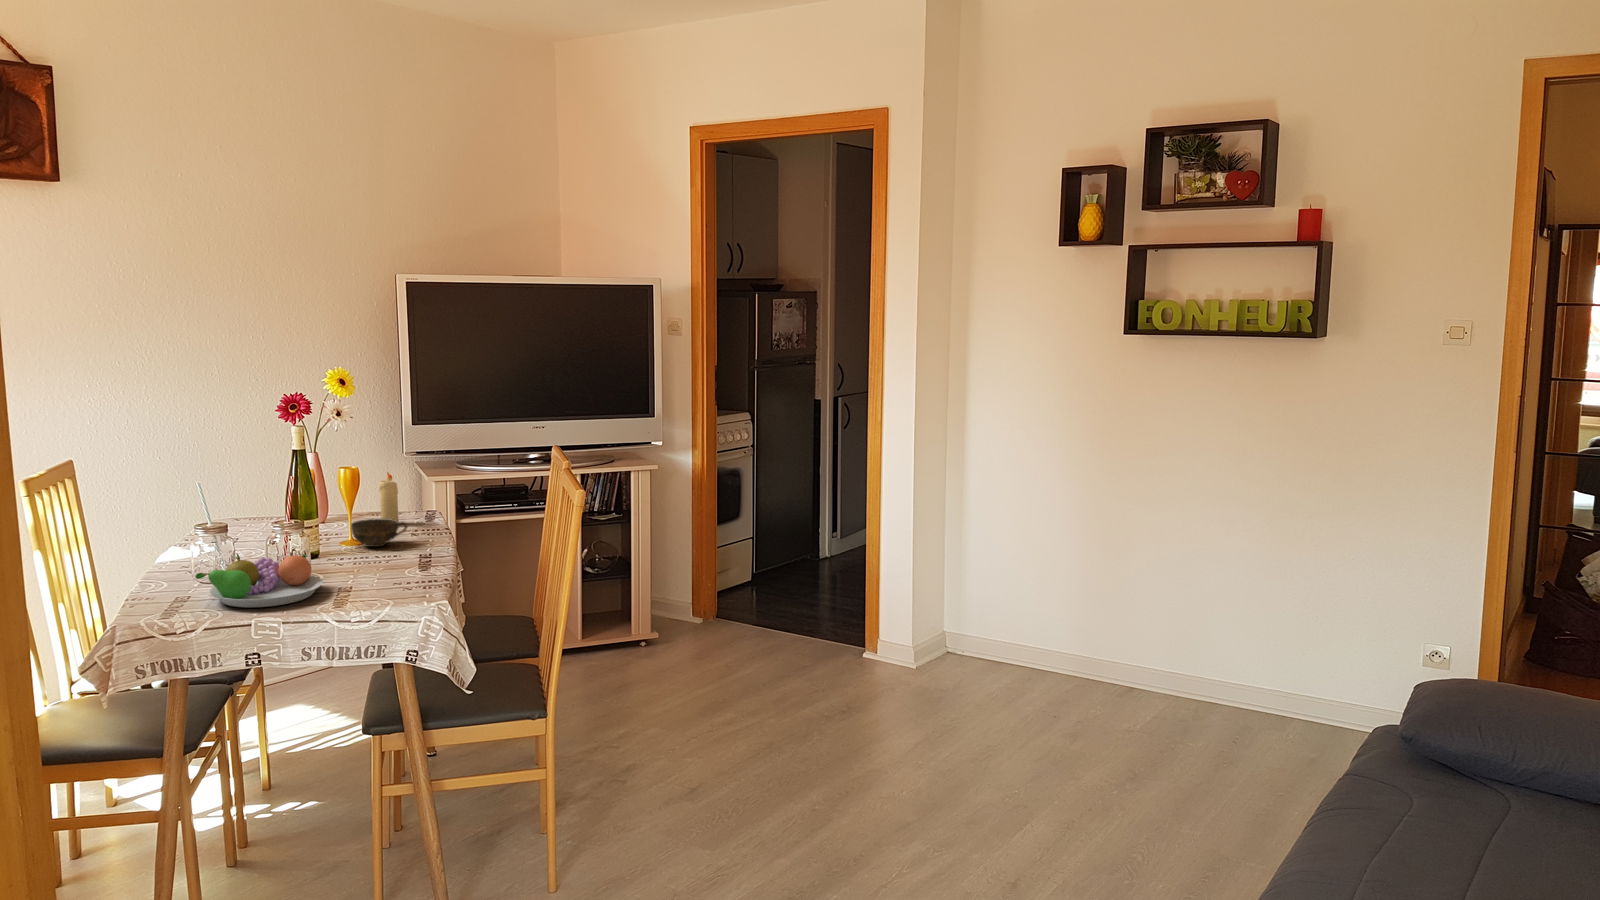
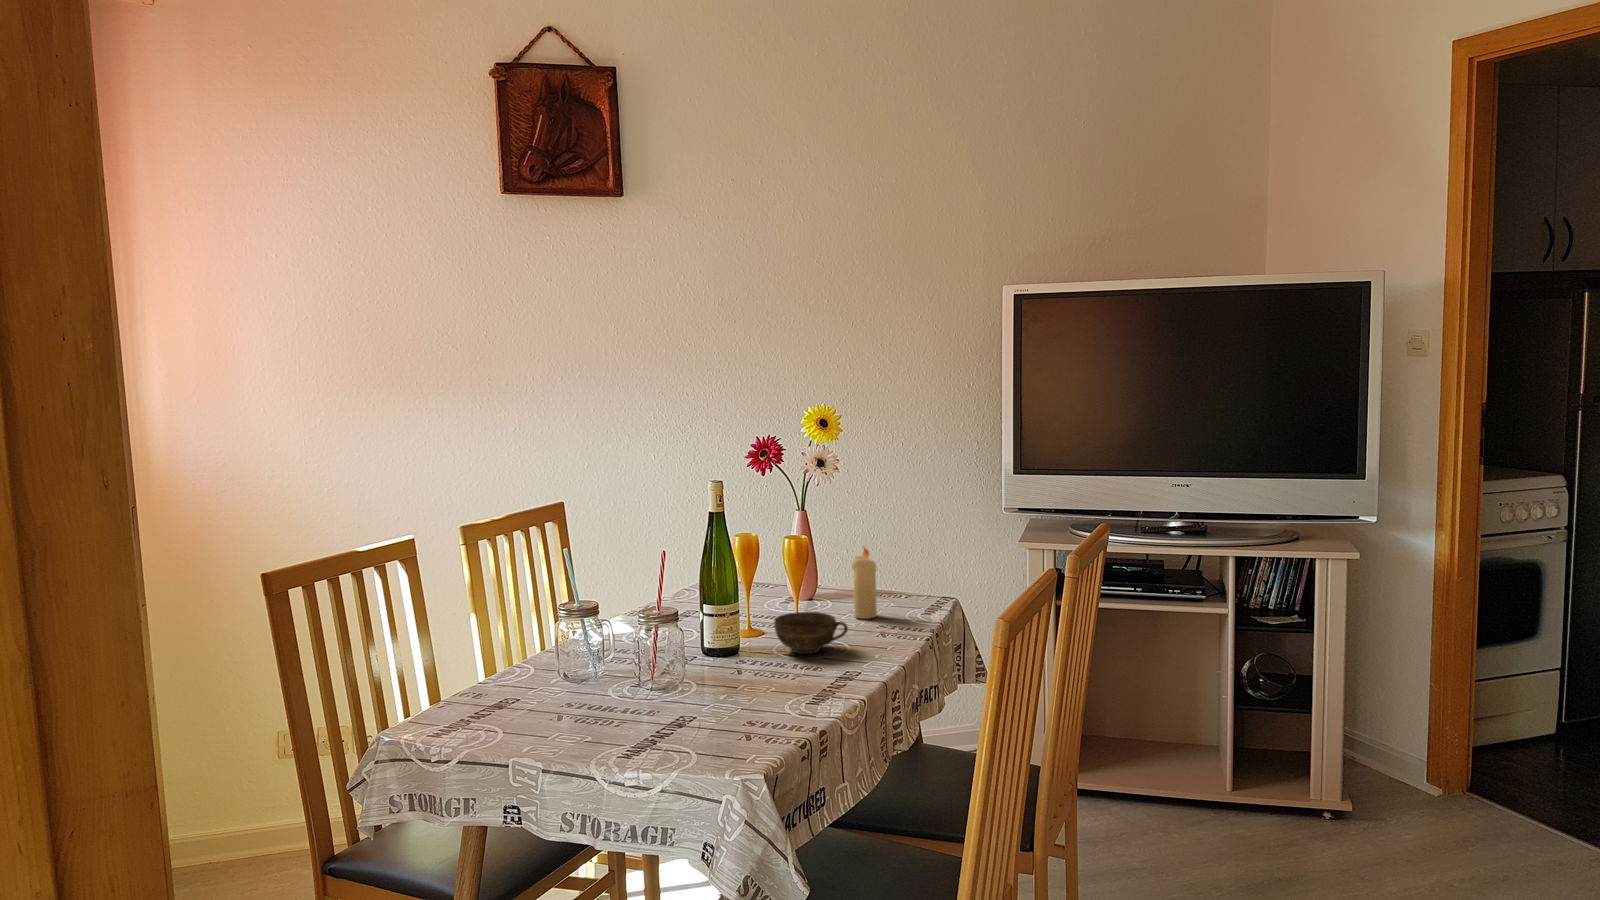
fruit bowl: present [195,553,323,607] -> none [498,651,656,738]

